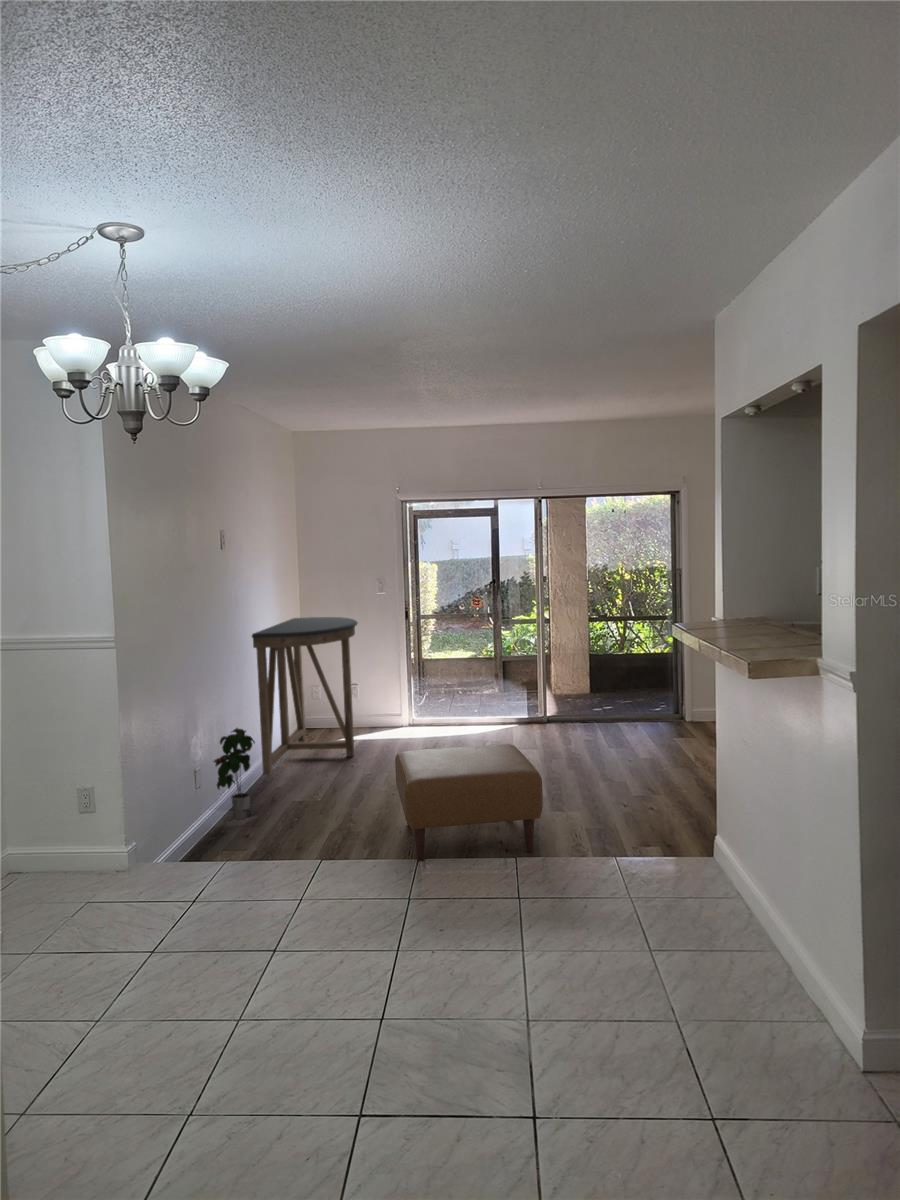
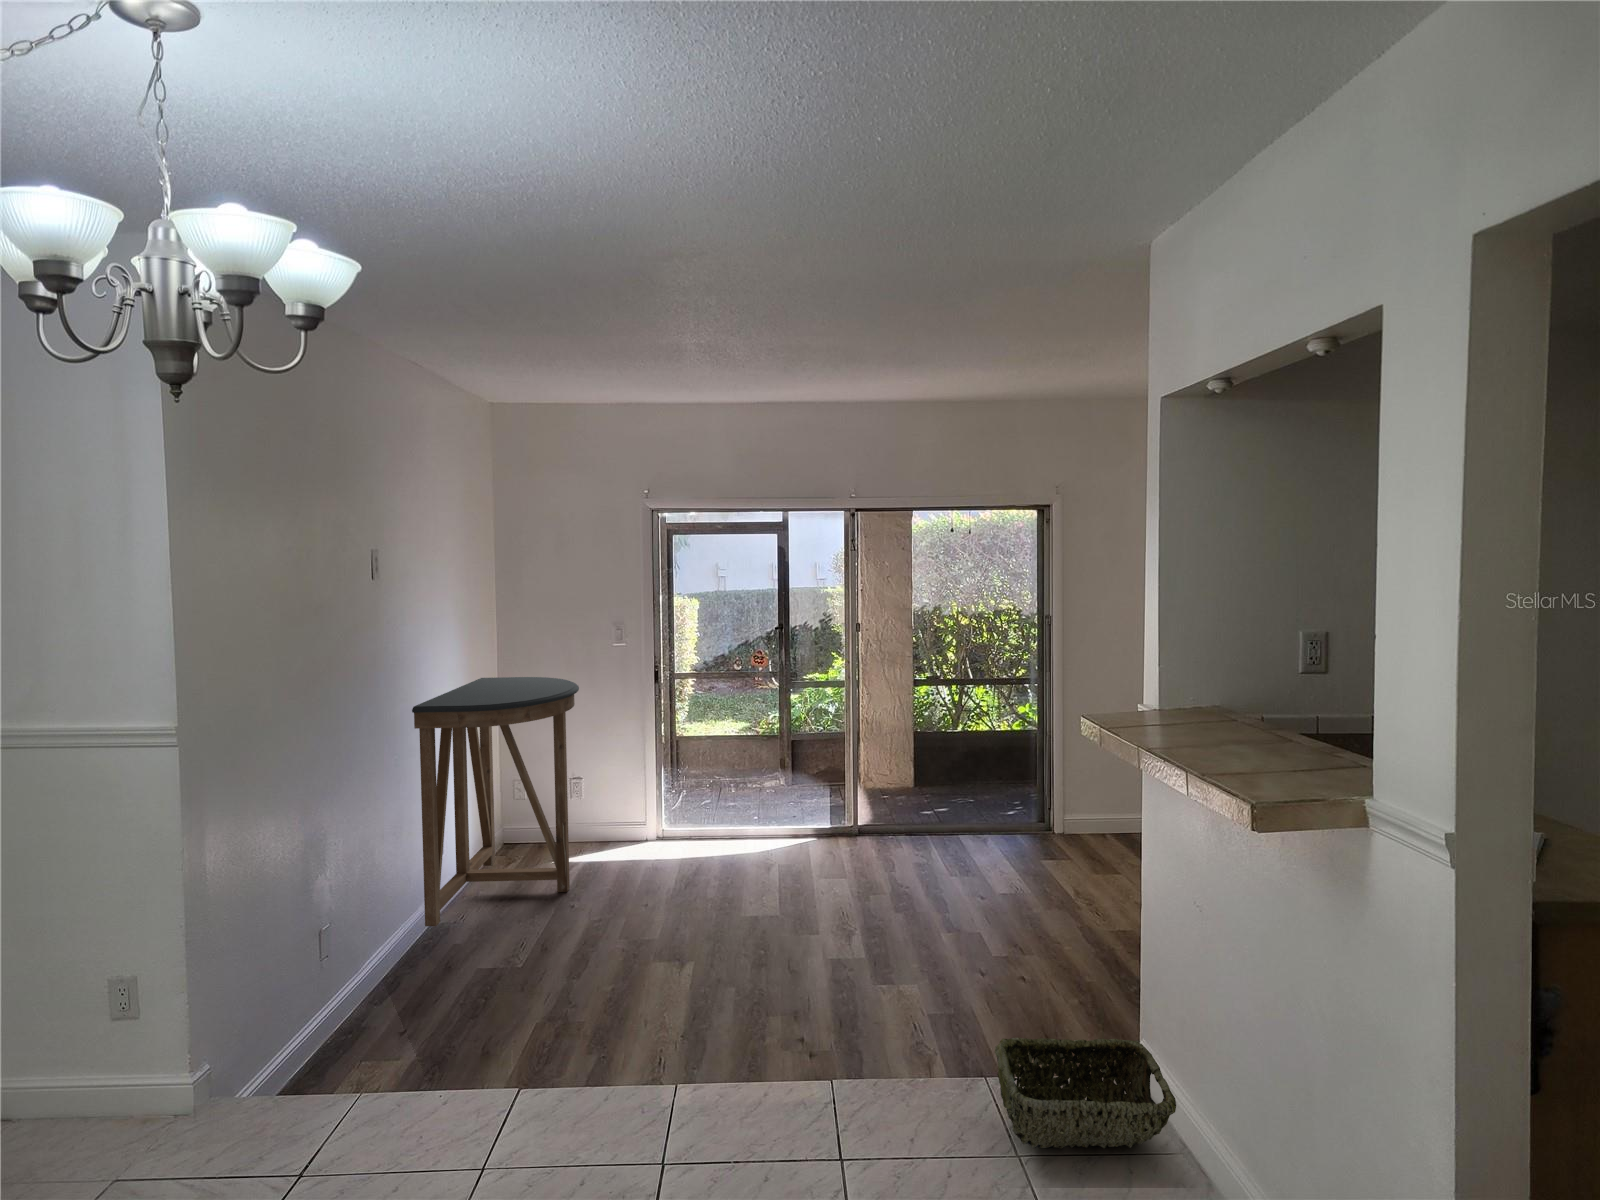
potted plant: present [214,728,255,819] -> none [340,859,412,1008]
ottoman: present [395,744,543,861] -> none [635,888,870,1091]
woven basket: none [618,828,731,893] -> present [995,1038,1176,1148]

